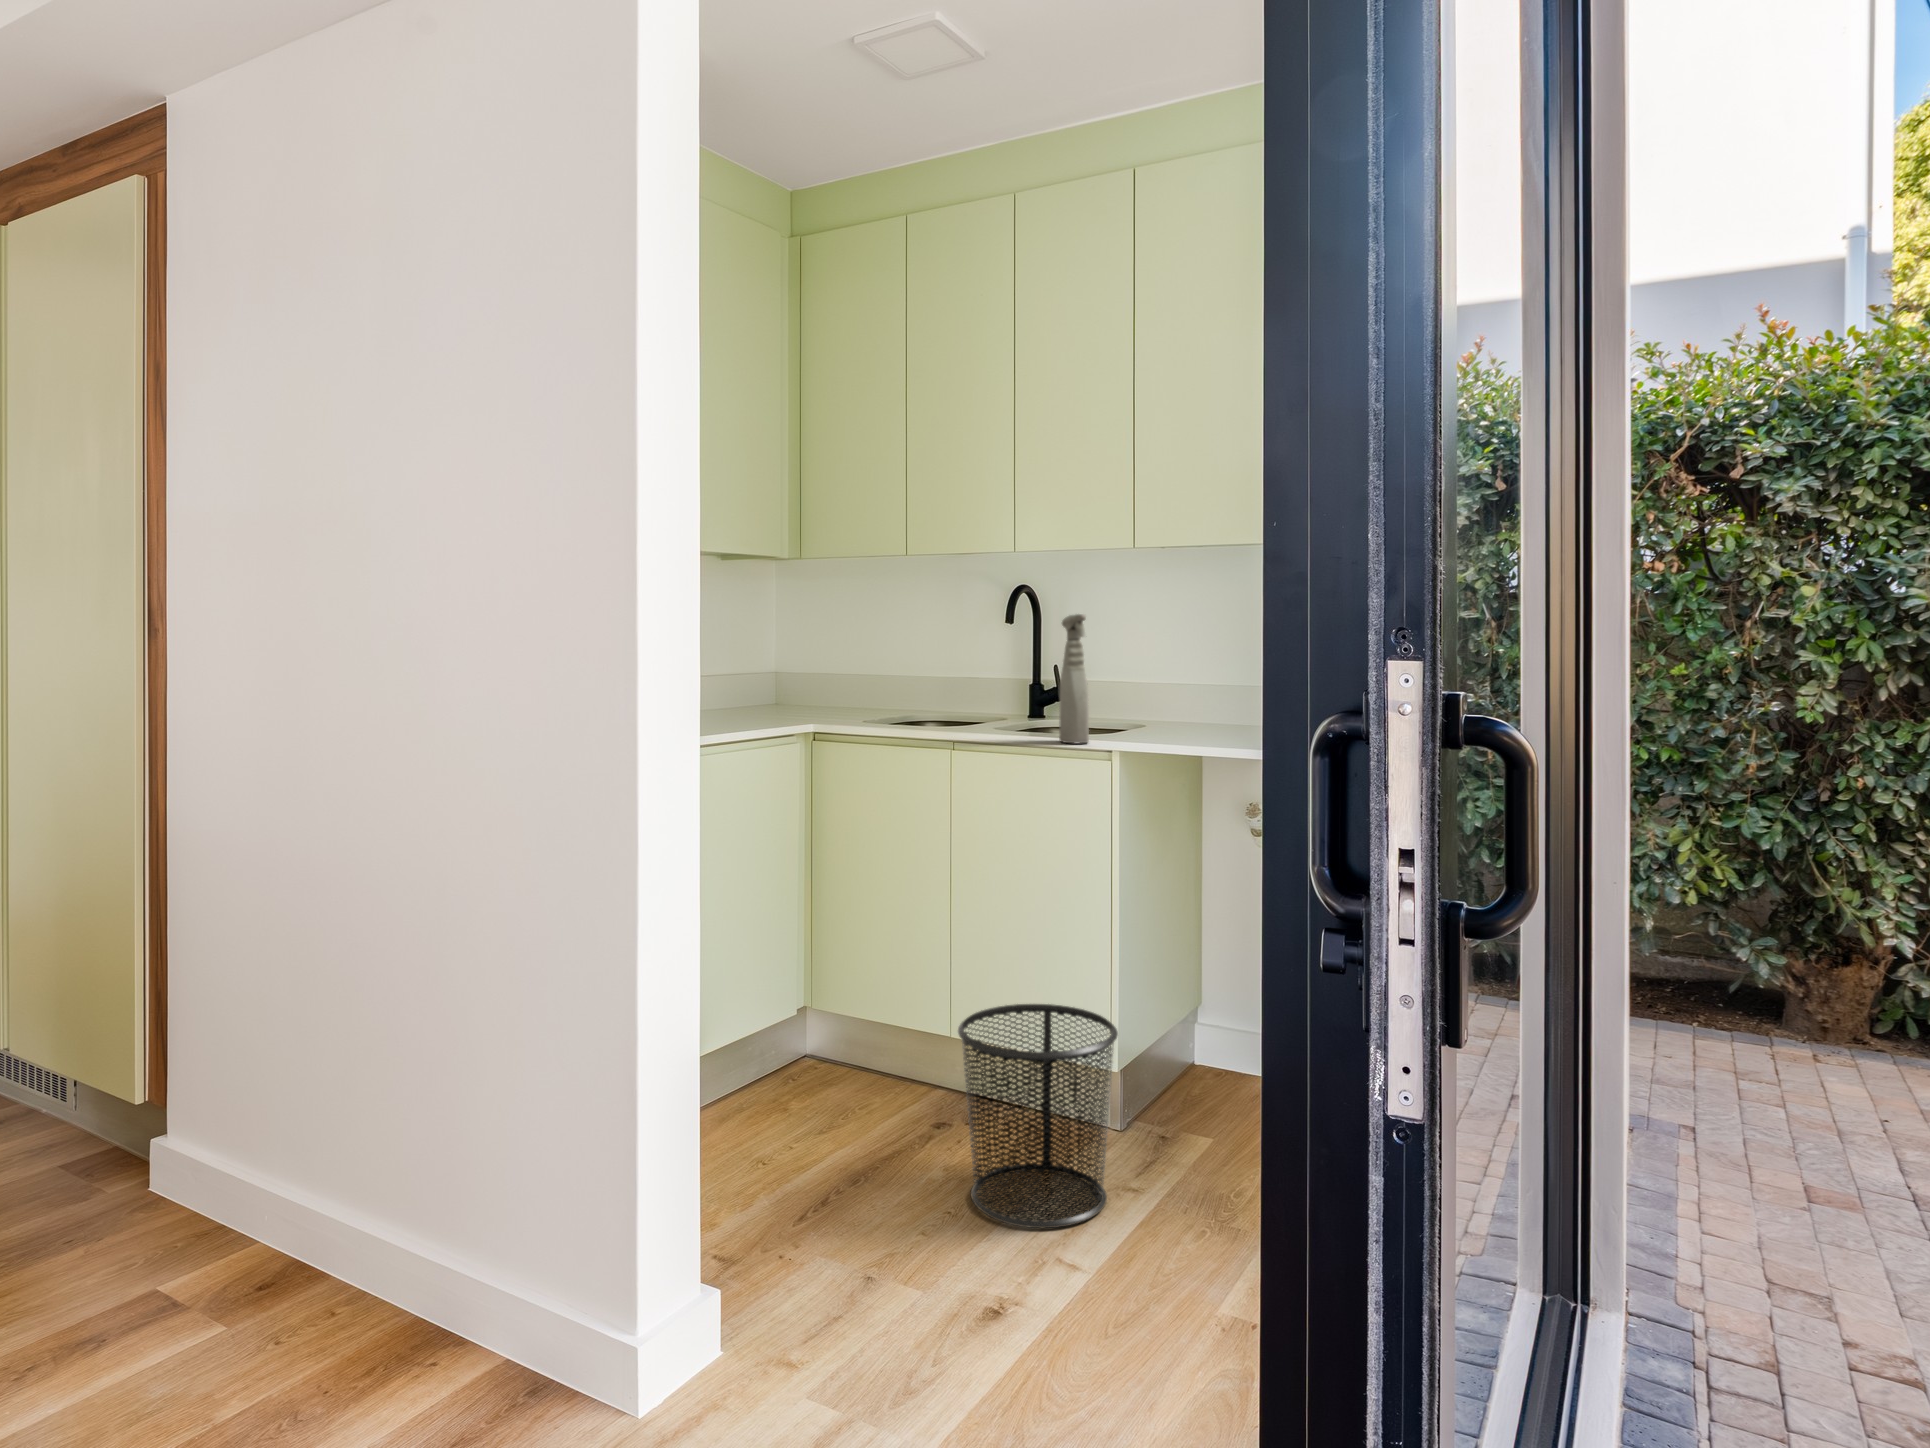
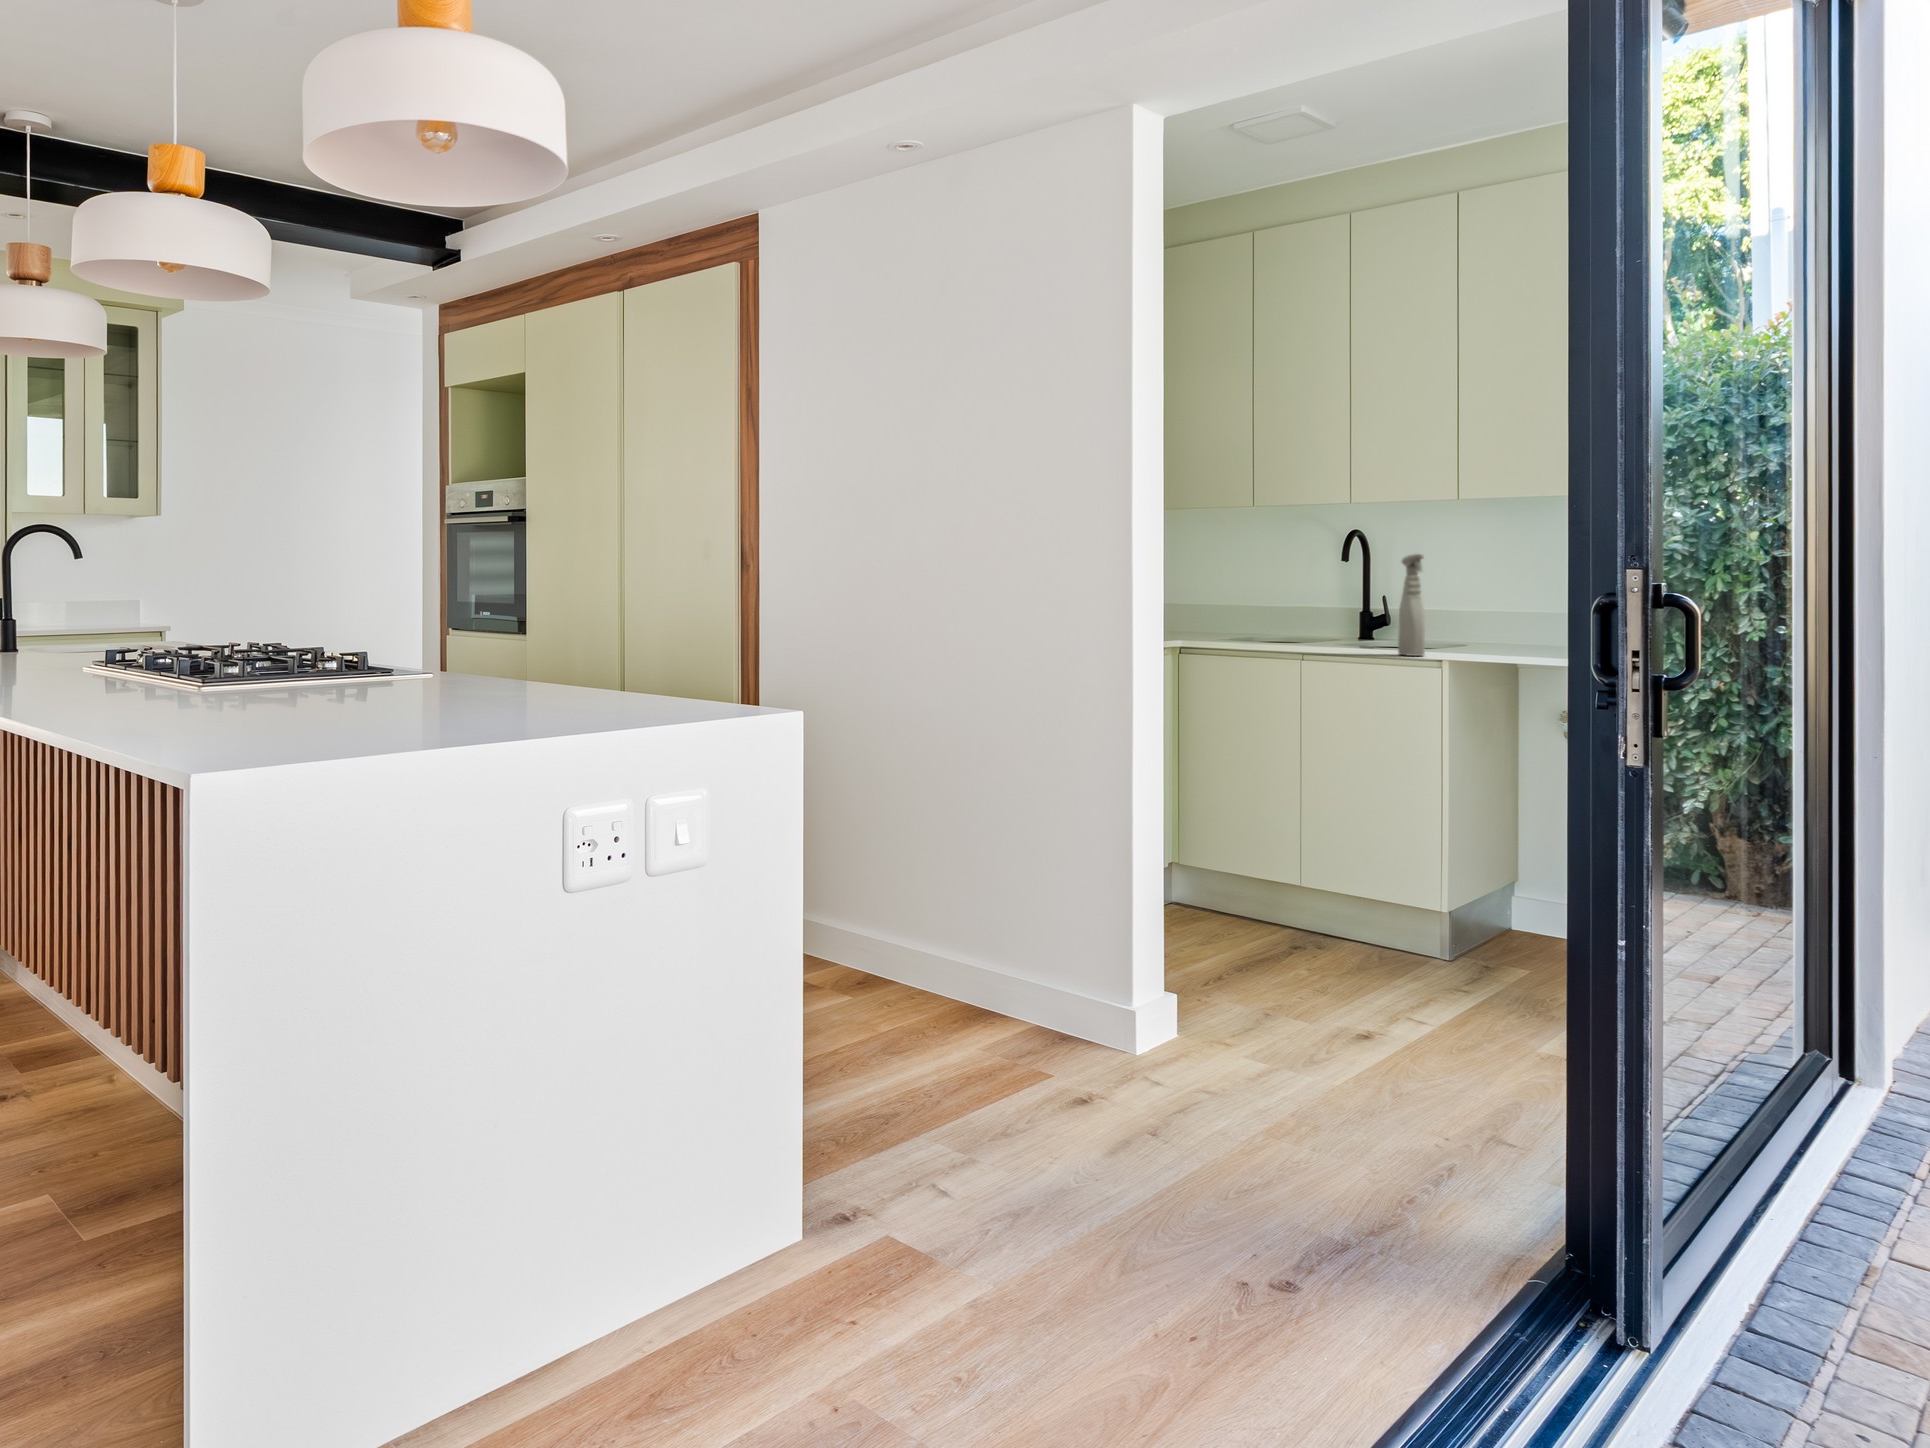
waste bin: present [958,1004,1118,1228] -> none [1324,850,1456,1006]

